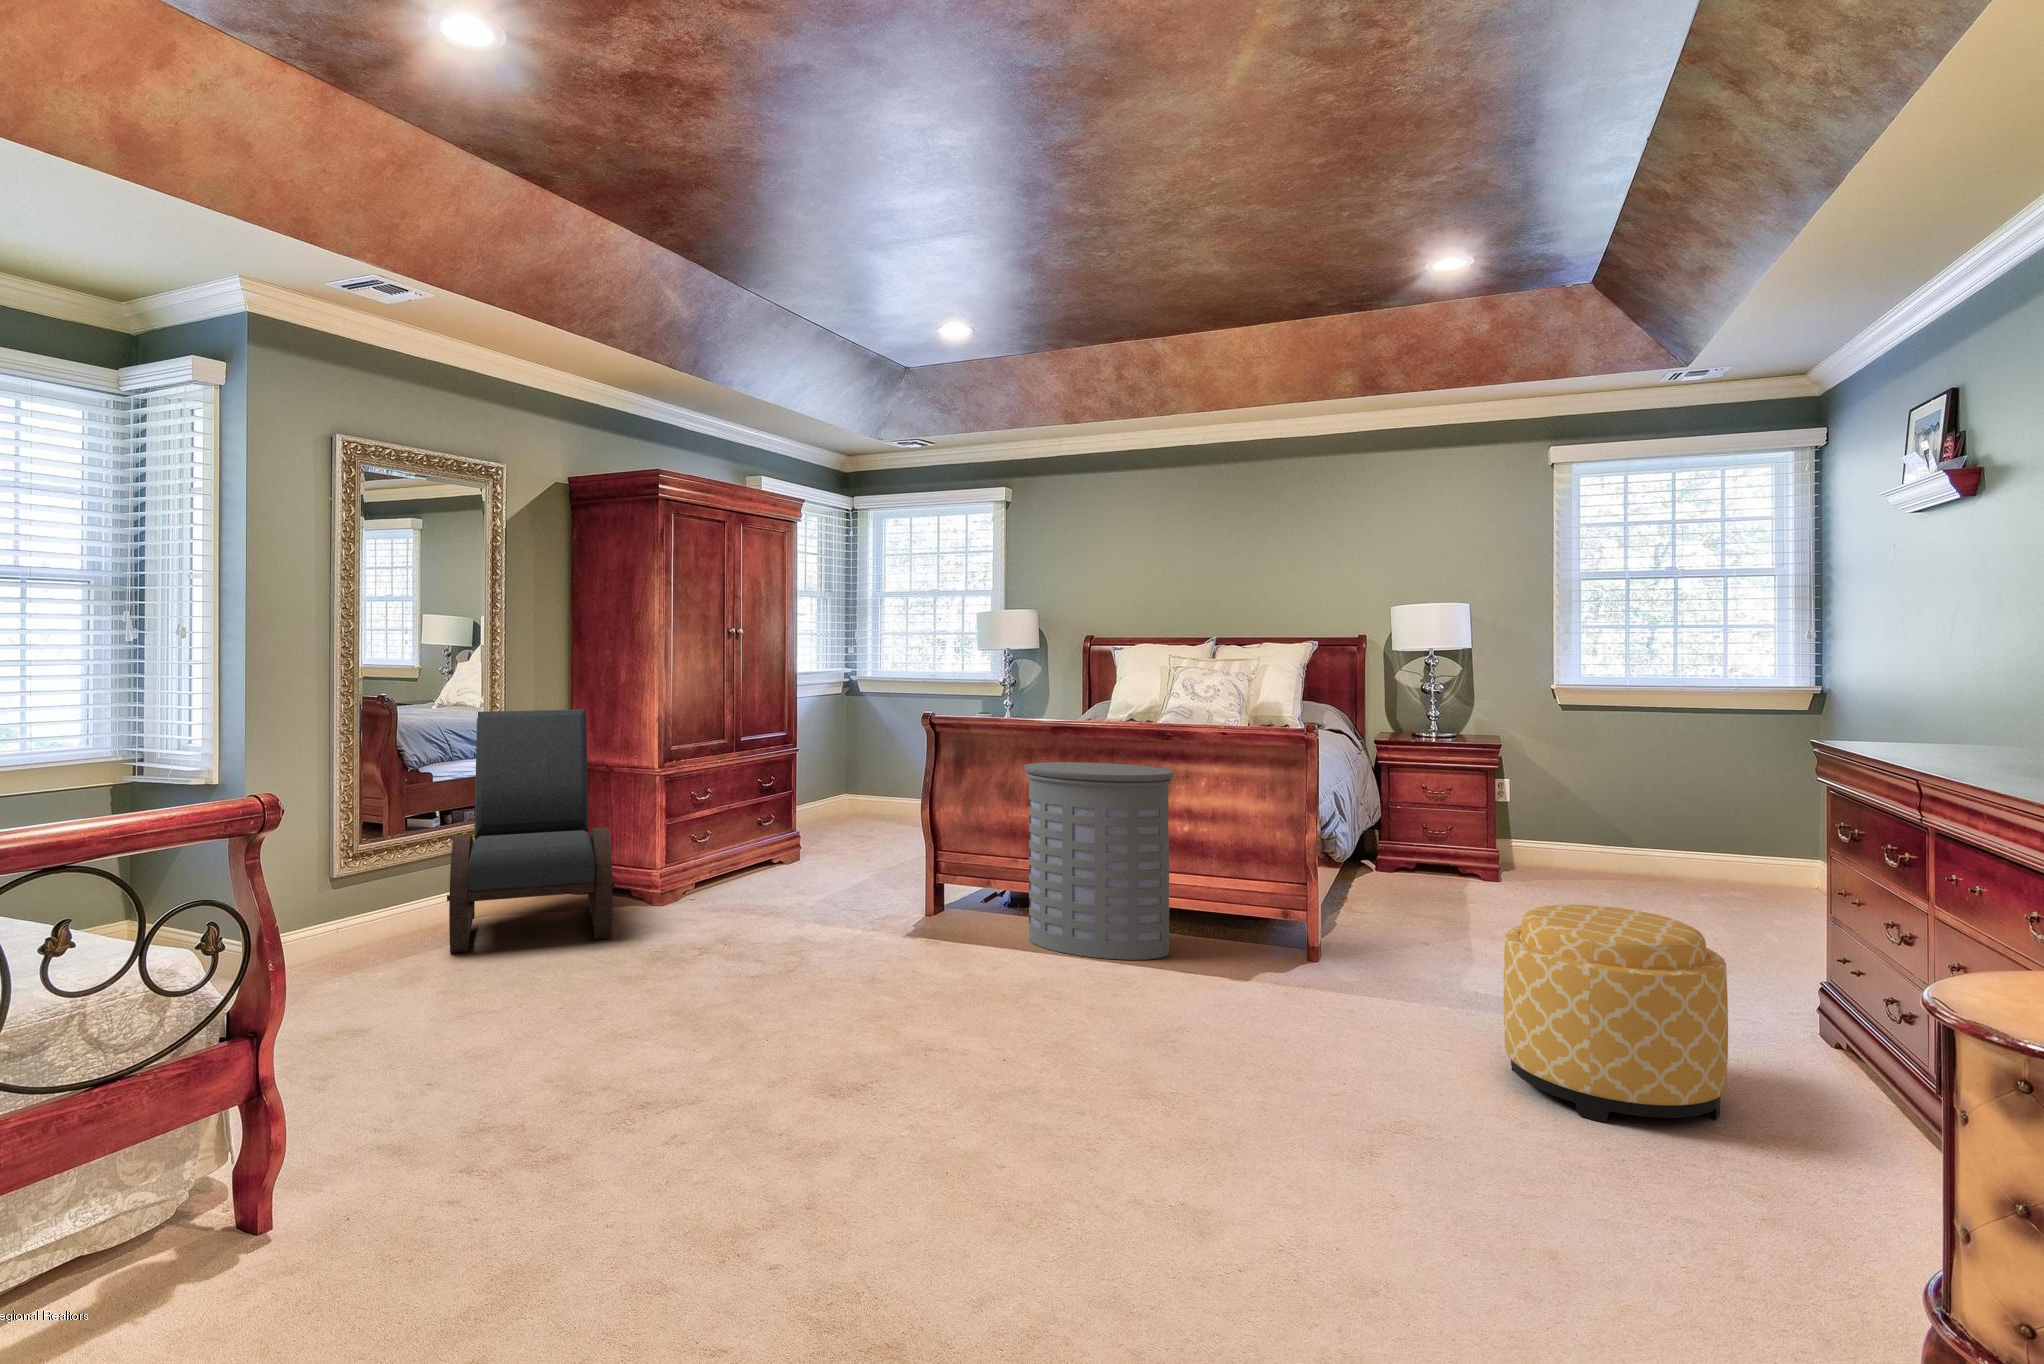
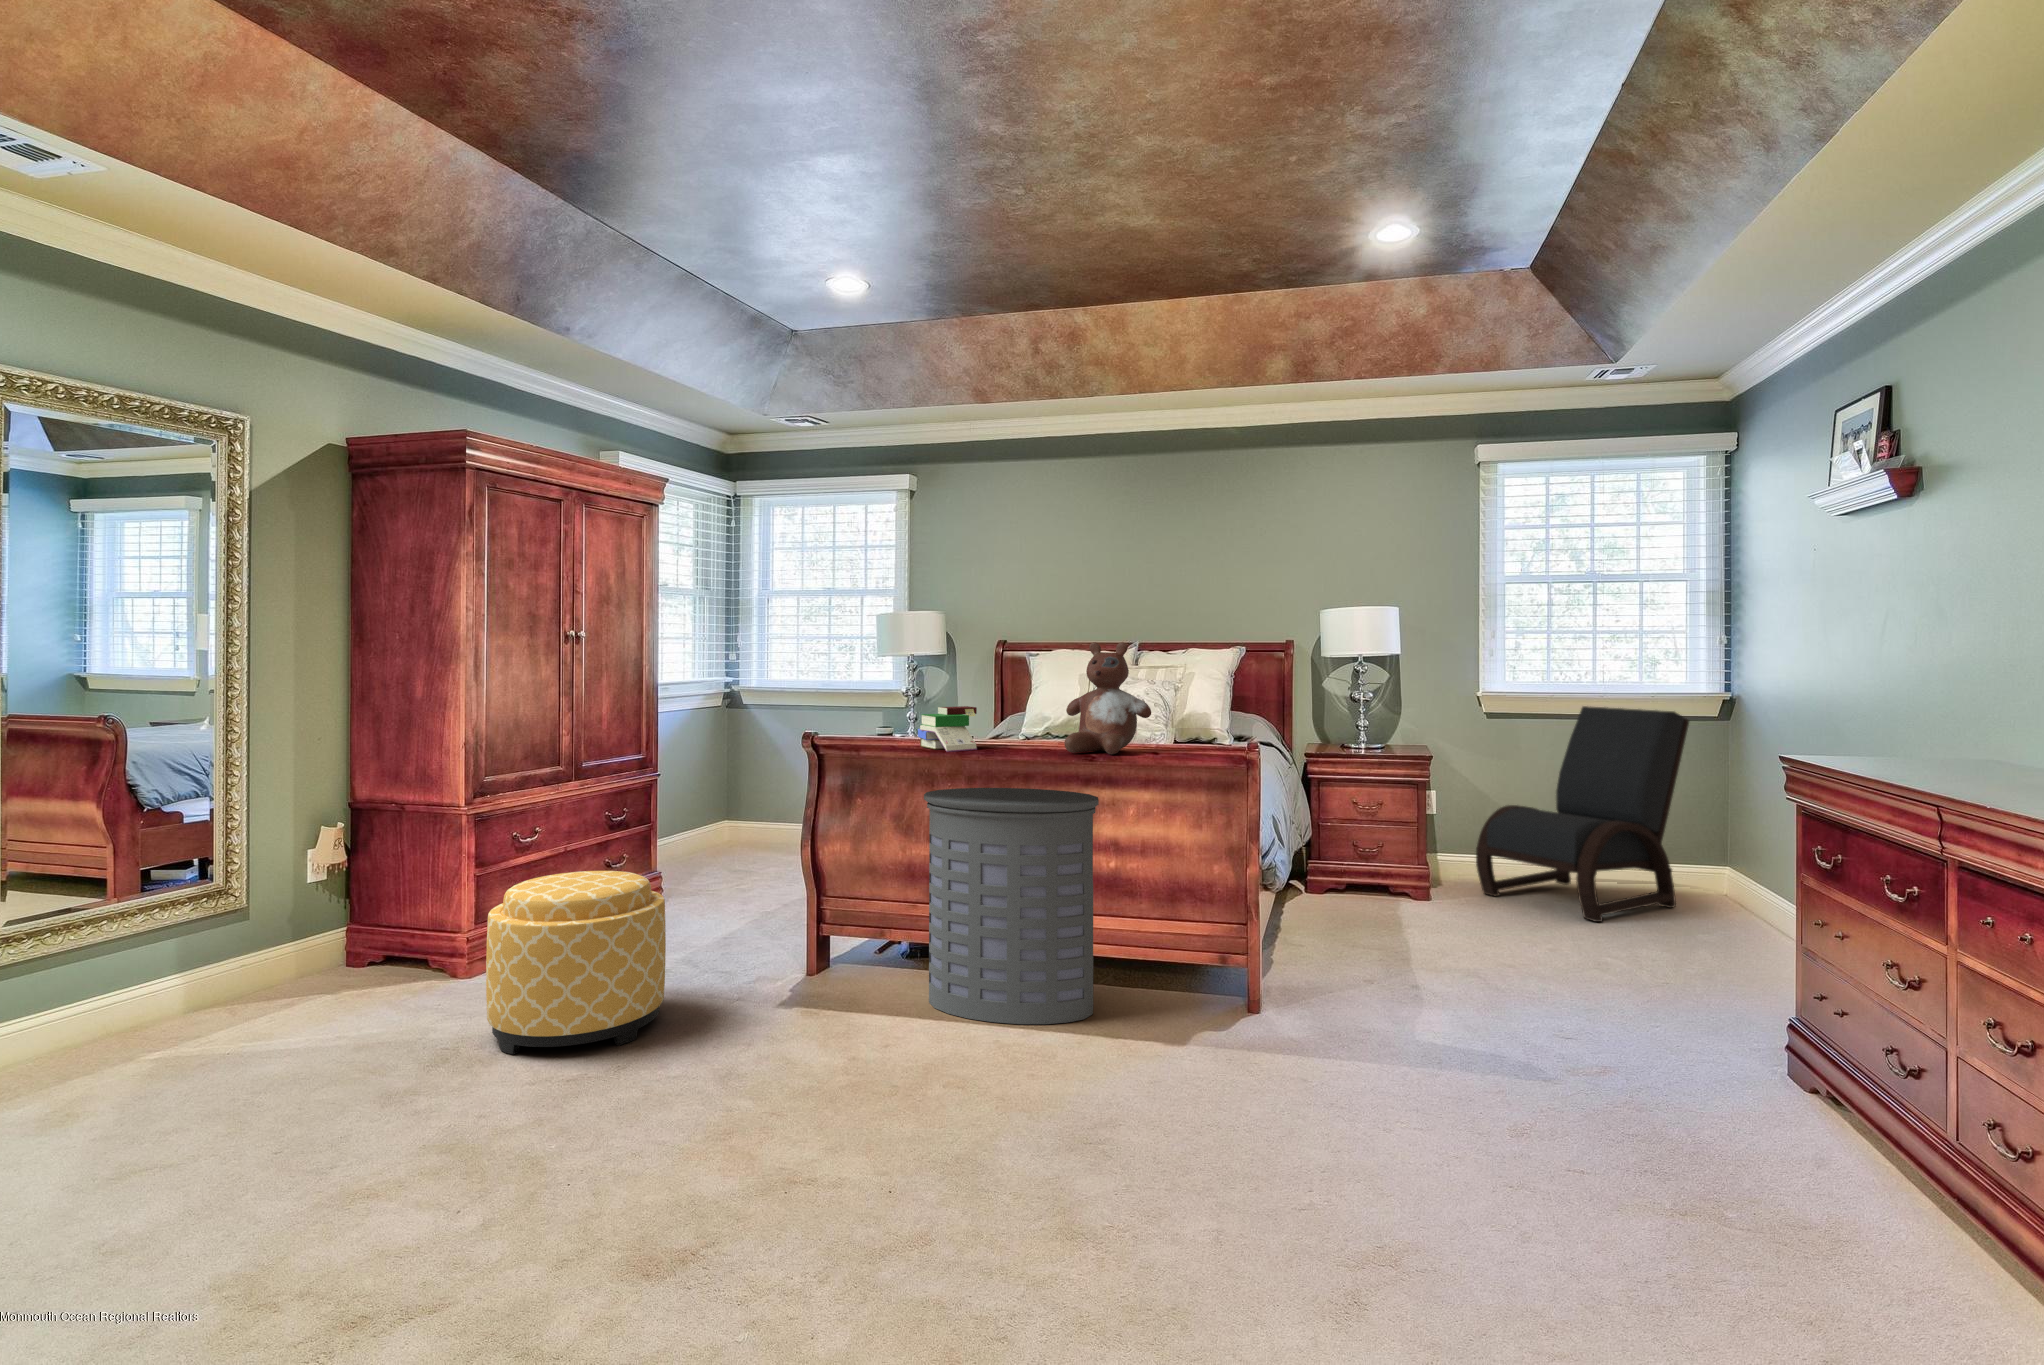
stuffed bear: none [1144,639,1220,734] -> present [1064,642,1151,754]
book: none [1018,694,1069,731] -> present [918,706,977,752]
lounge chair: present [447,709,615,953] -> present [1476,706,1689,922]
ottoman: present [1503,905,1728,1122] -> present [486,871,666,1054]

